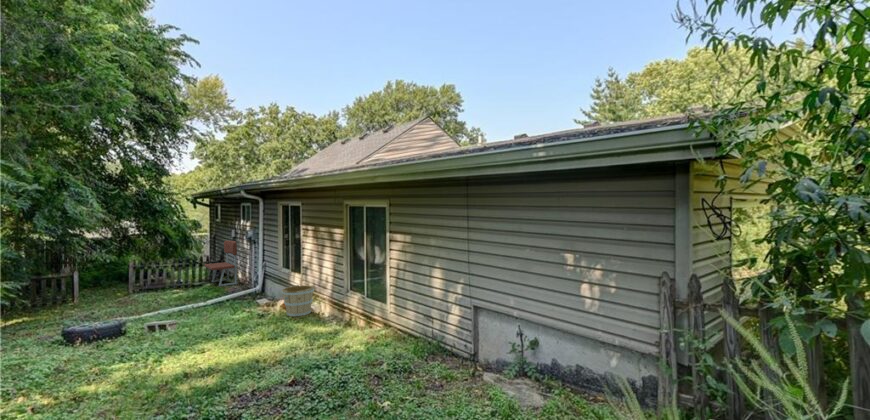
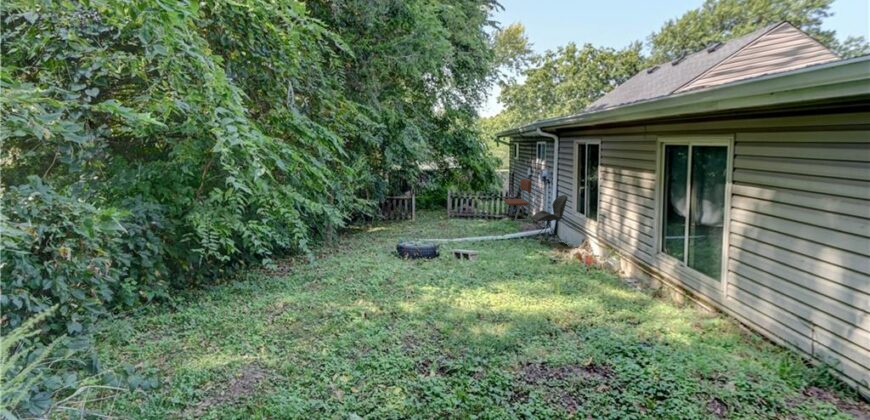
chair: none [239,253,274,304] -> present [533,195,568,243]
wooden bucket: present [282,285,314,317] -> none [575,234,613,270]

